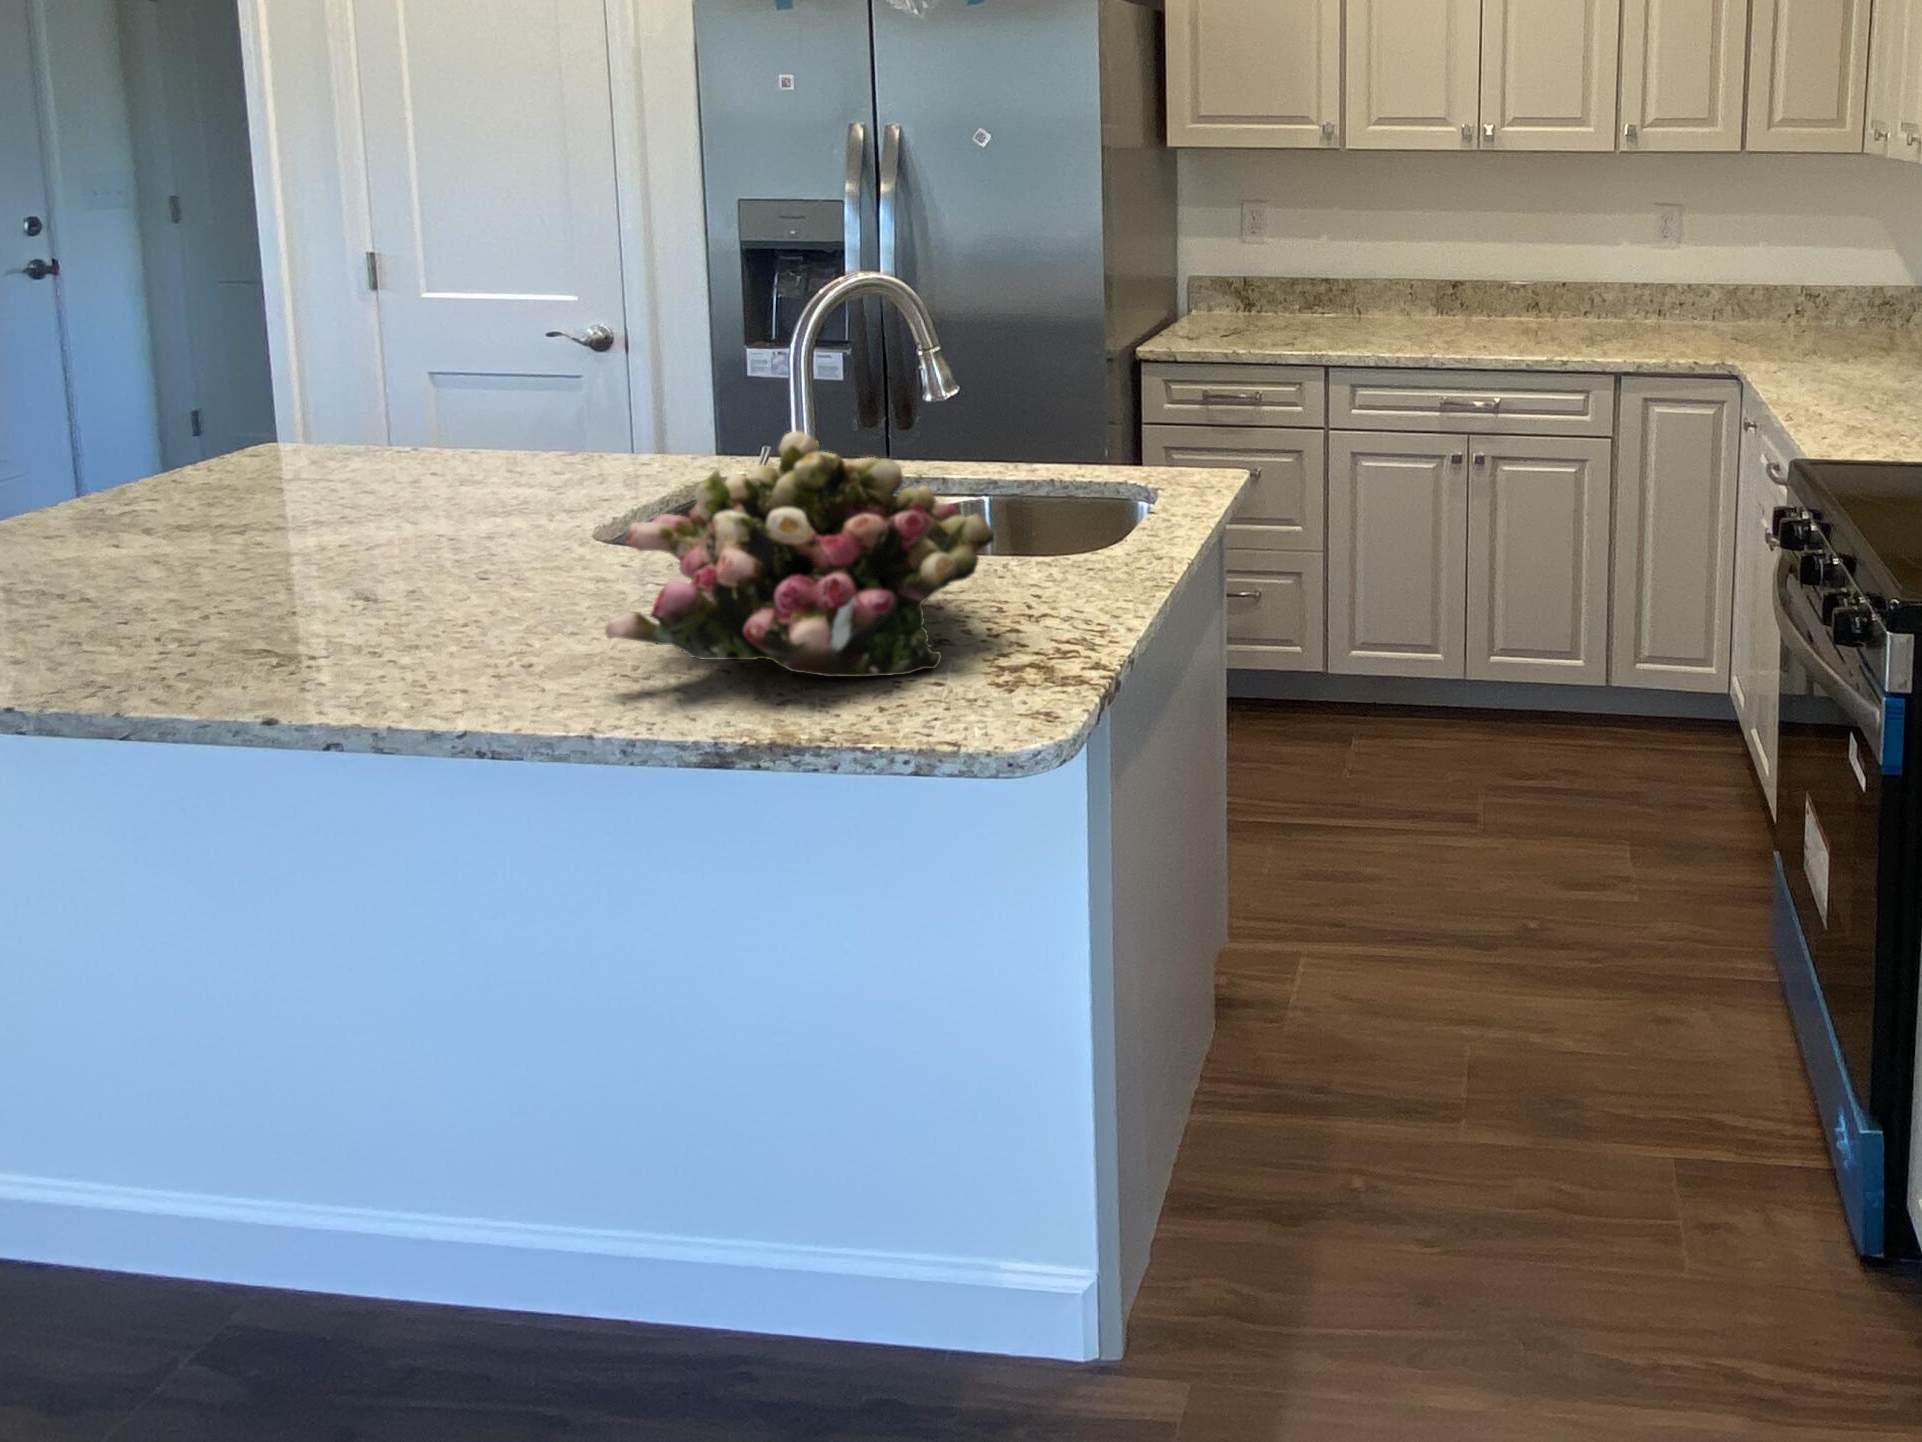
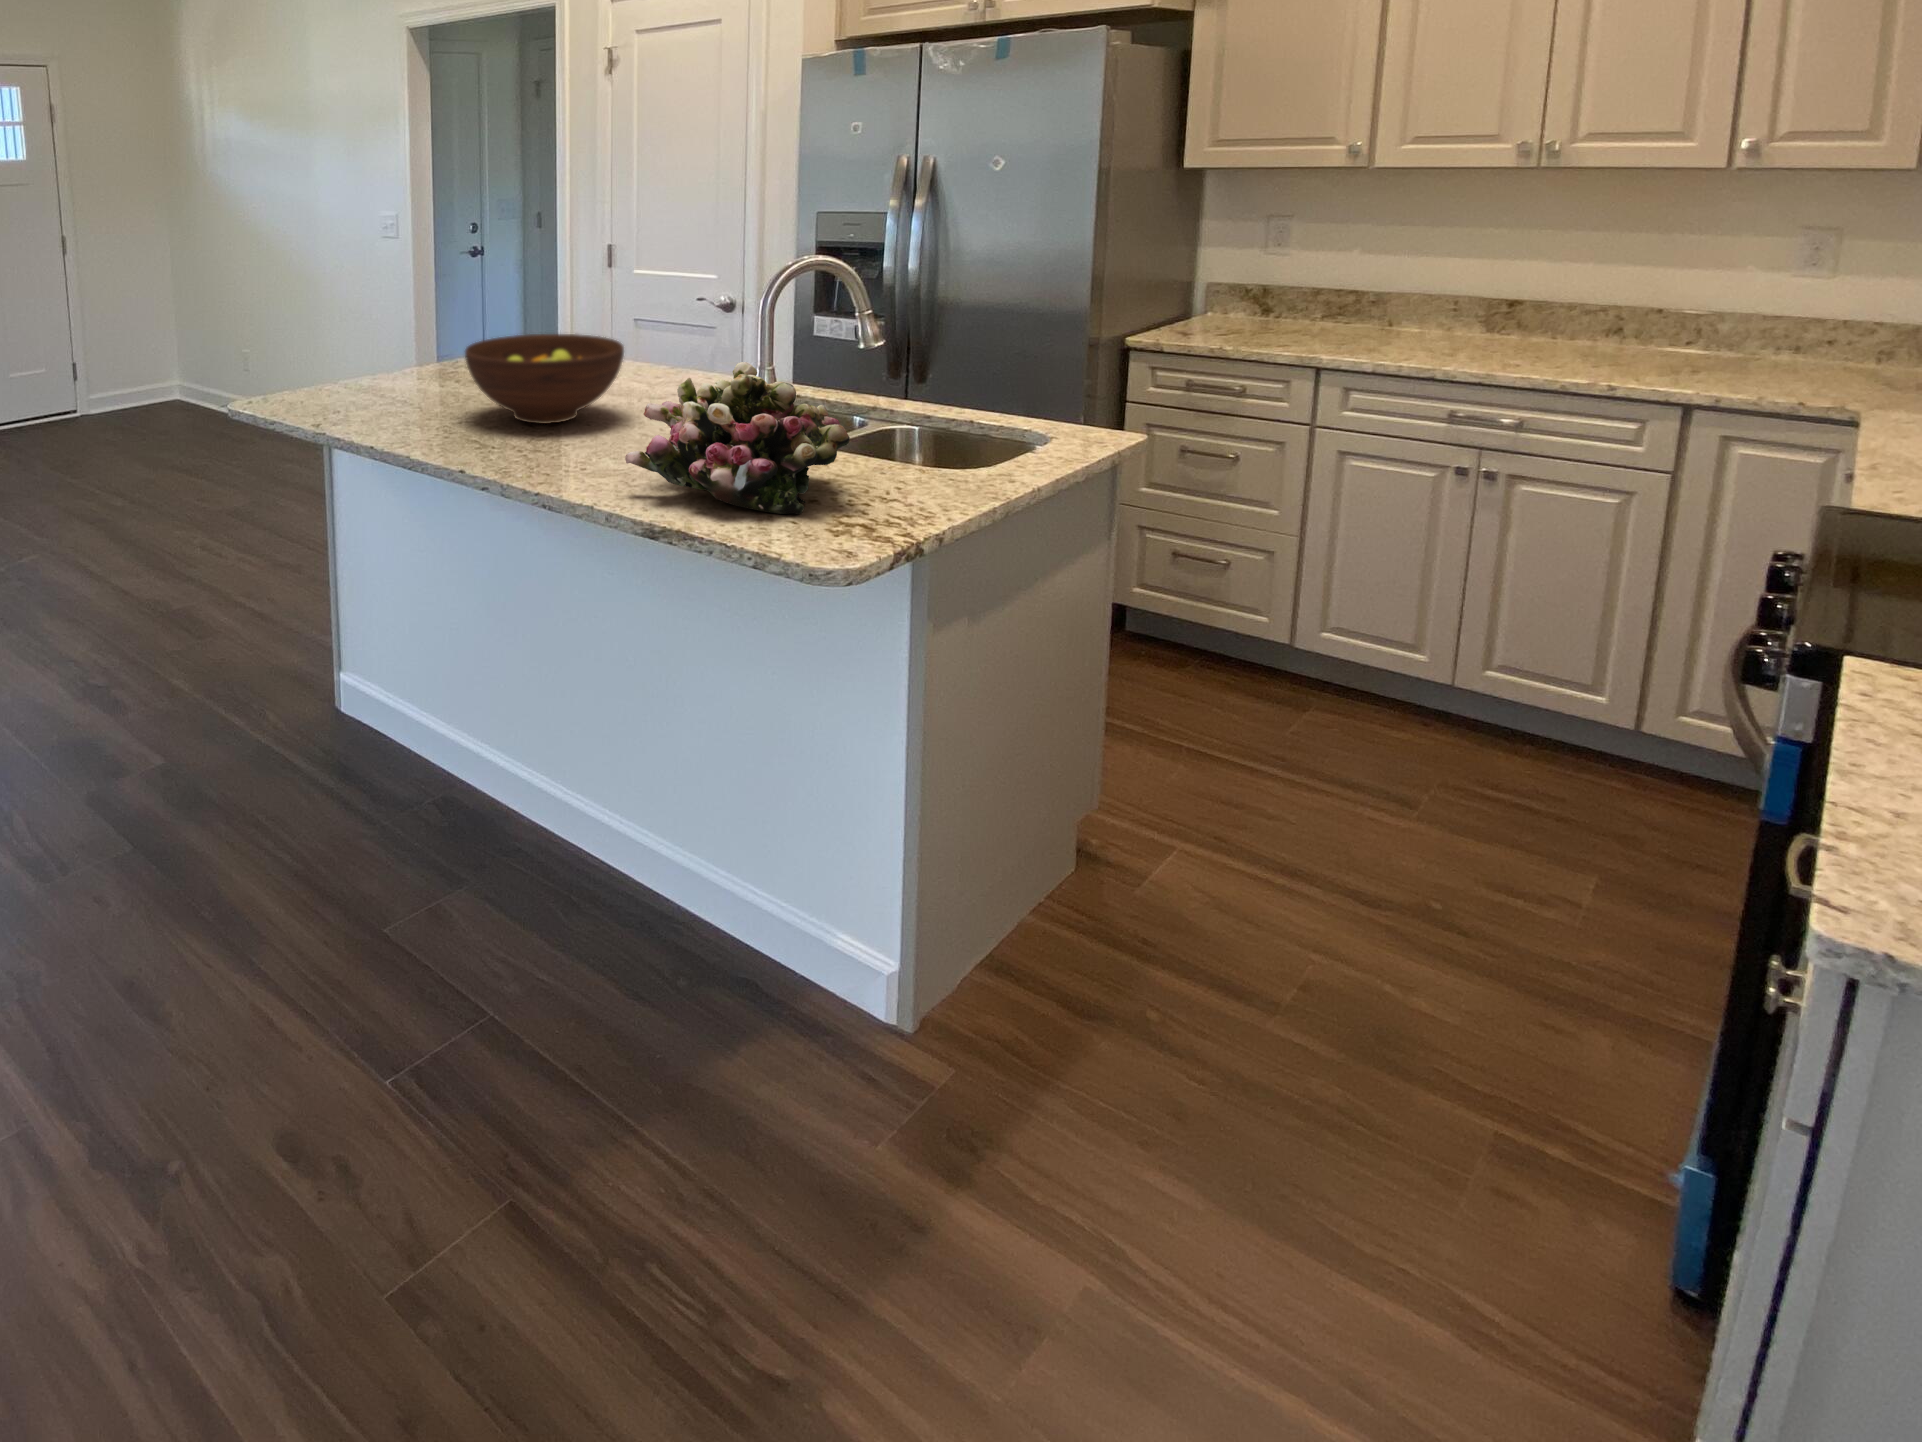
fruit bowl: none [158,409,514,584] -> present [465,334,624,424]

